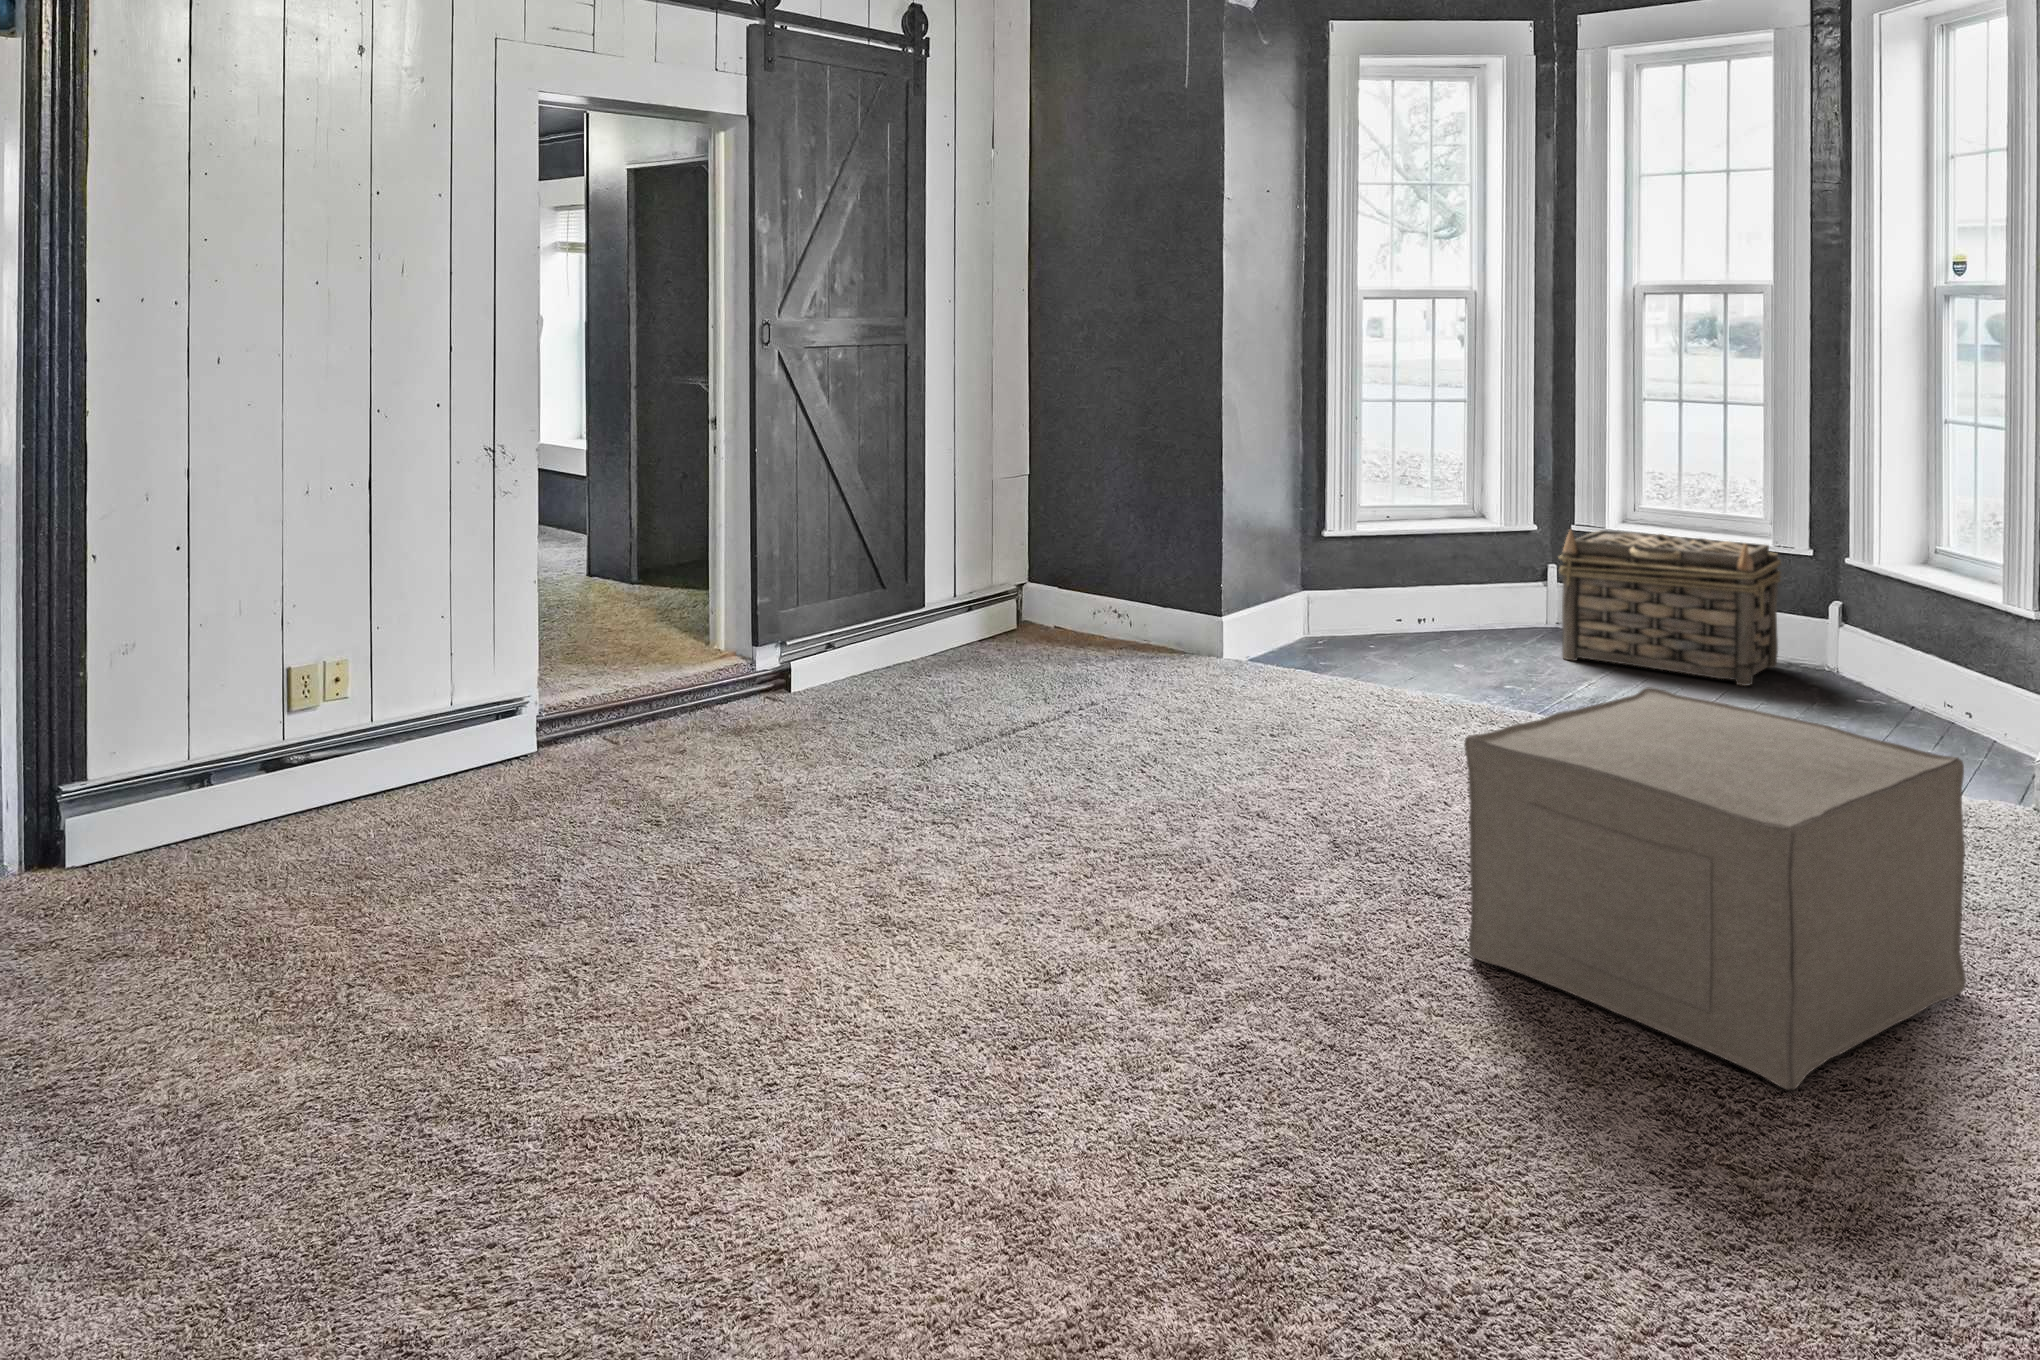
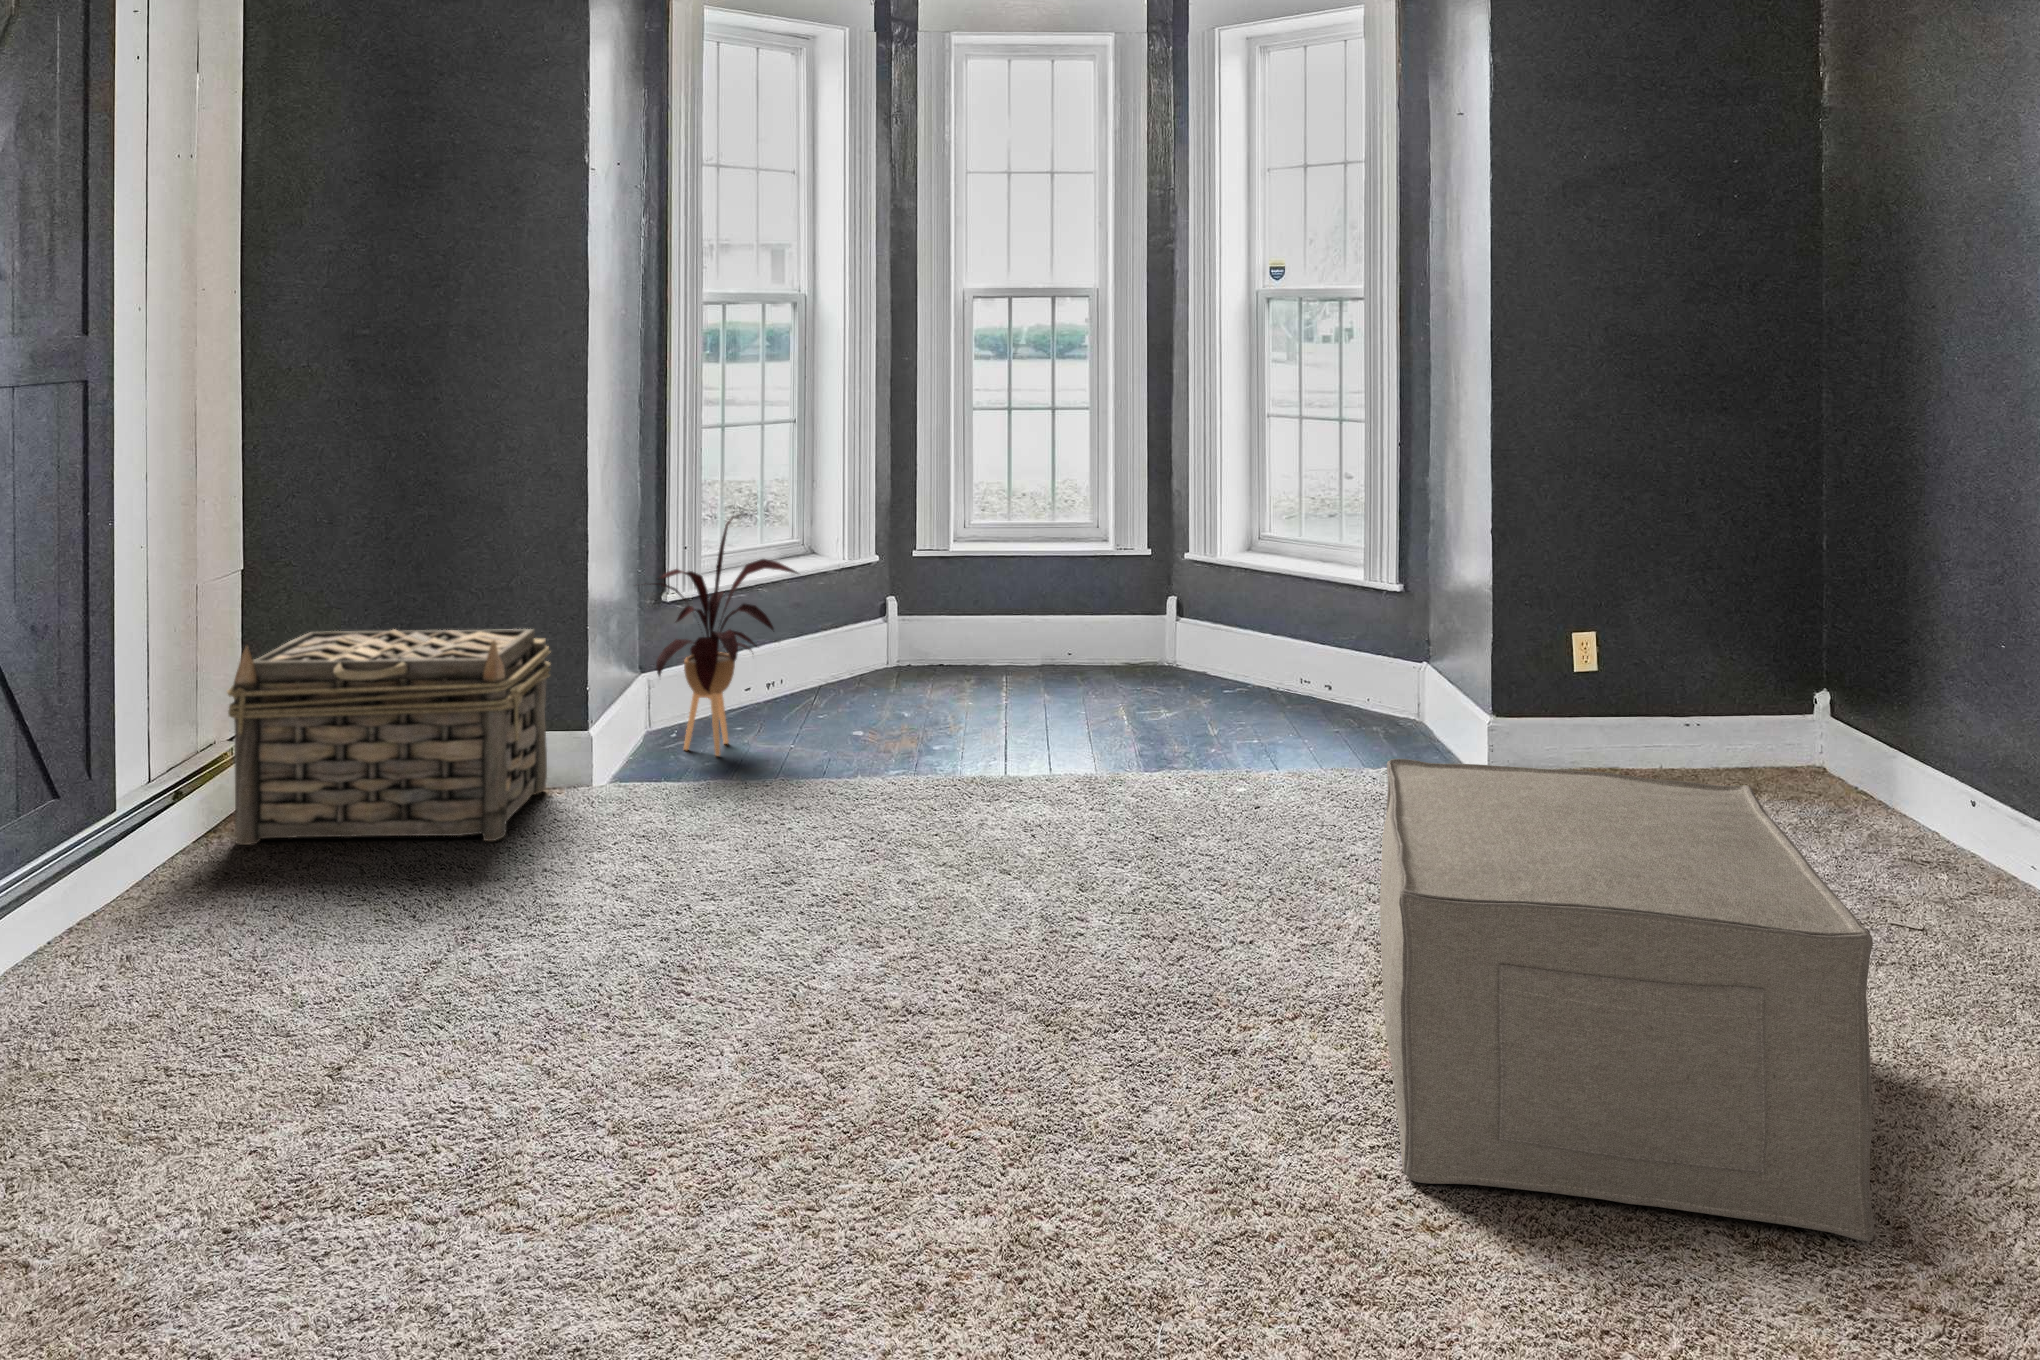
house plant: none [1268,469,1394,660] -> present [650,515,798,756]
basket: present [1559,529,1781,686] -> present [227,629,550,845]

